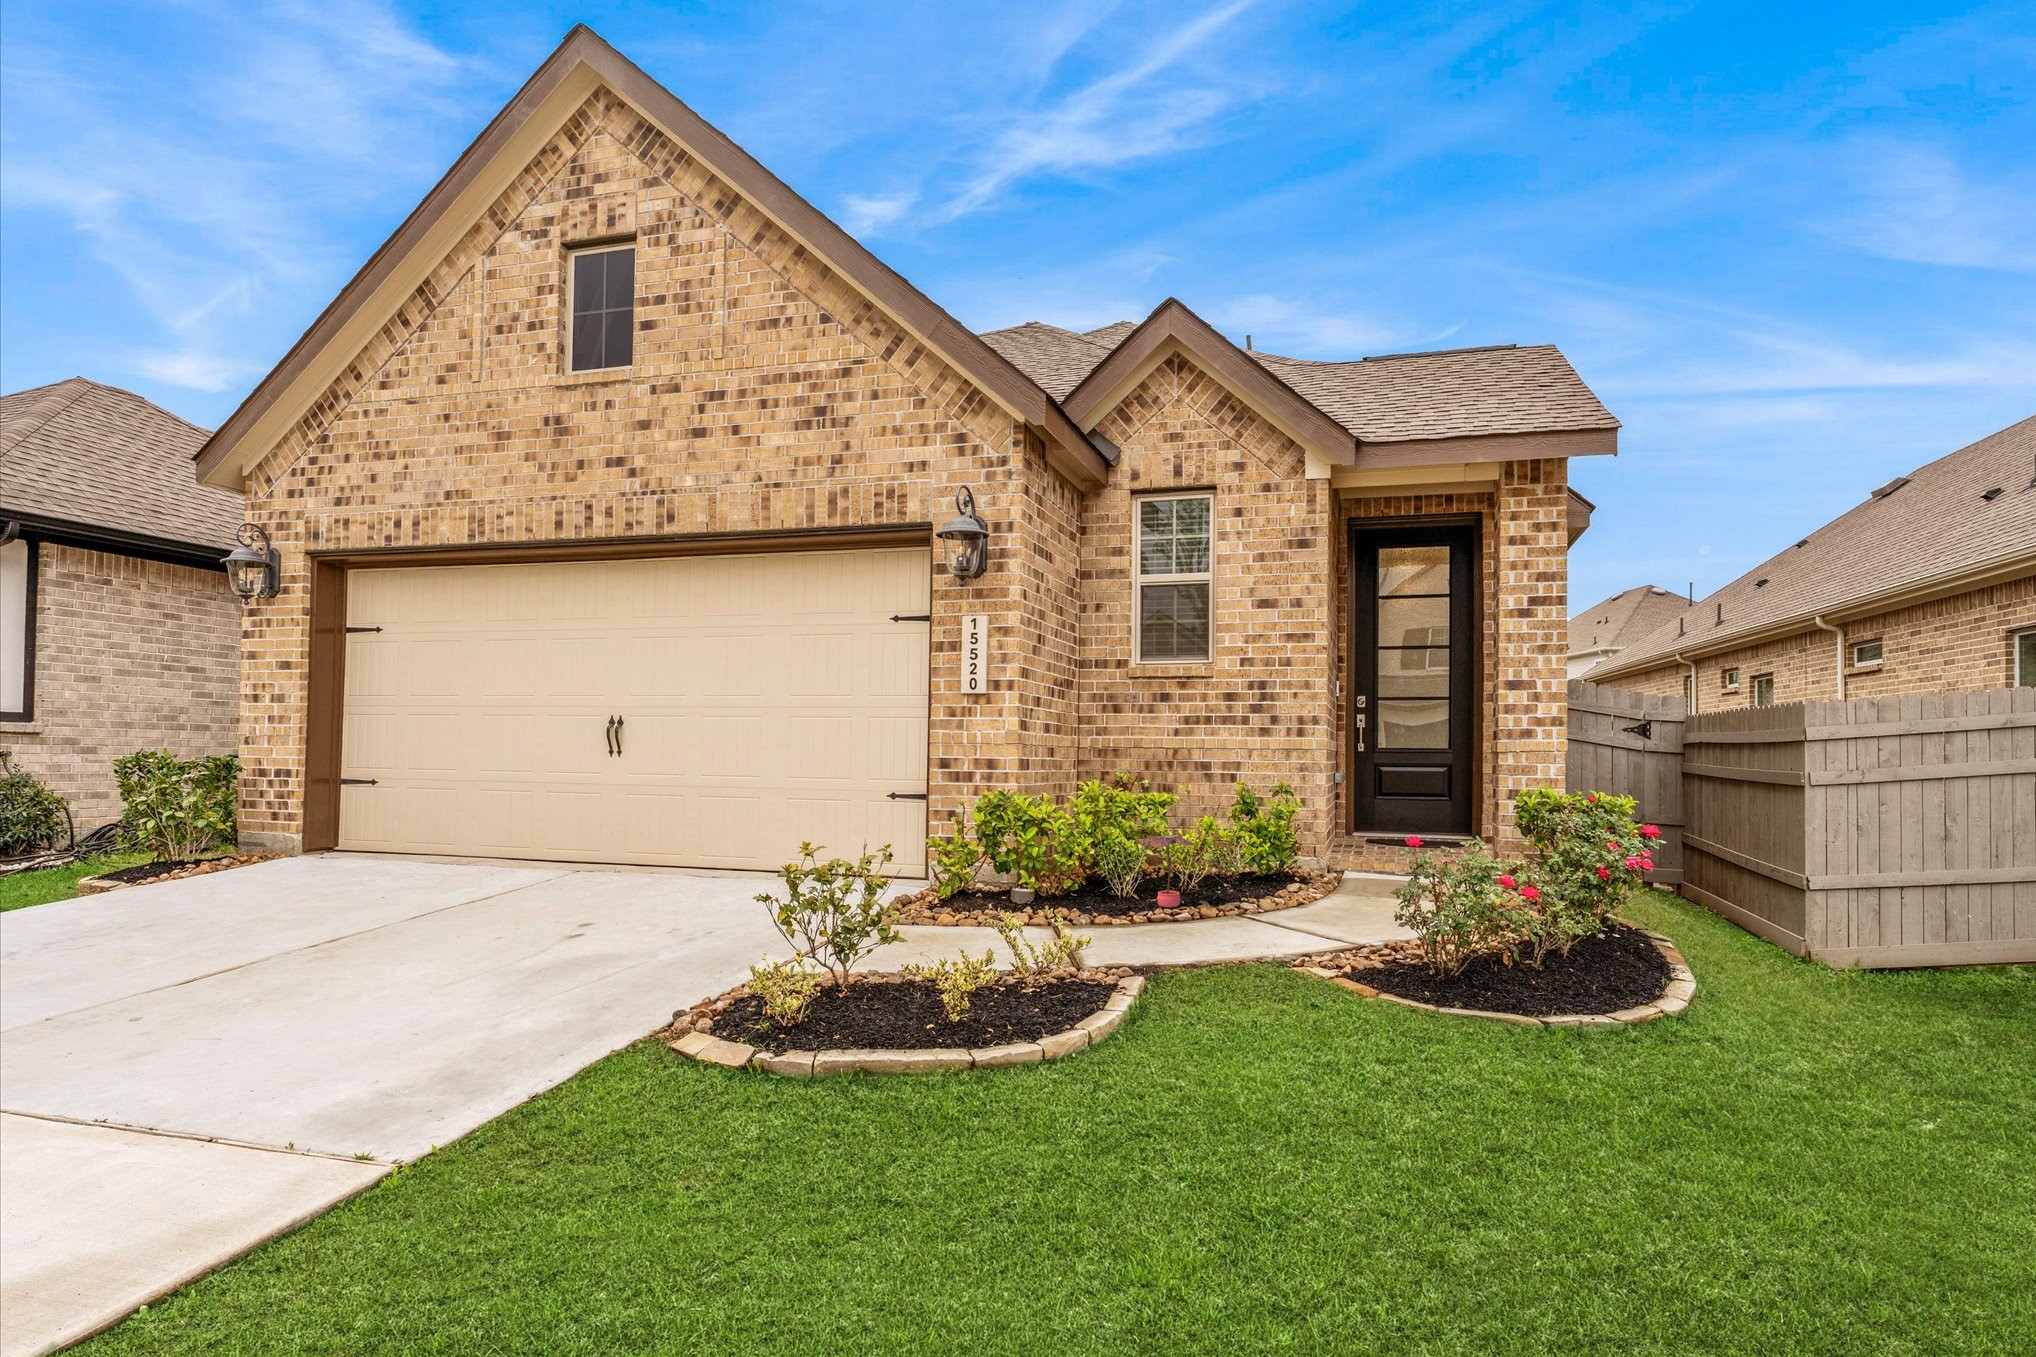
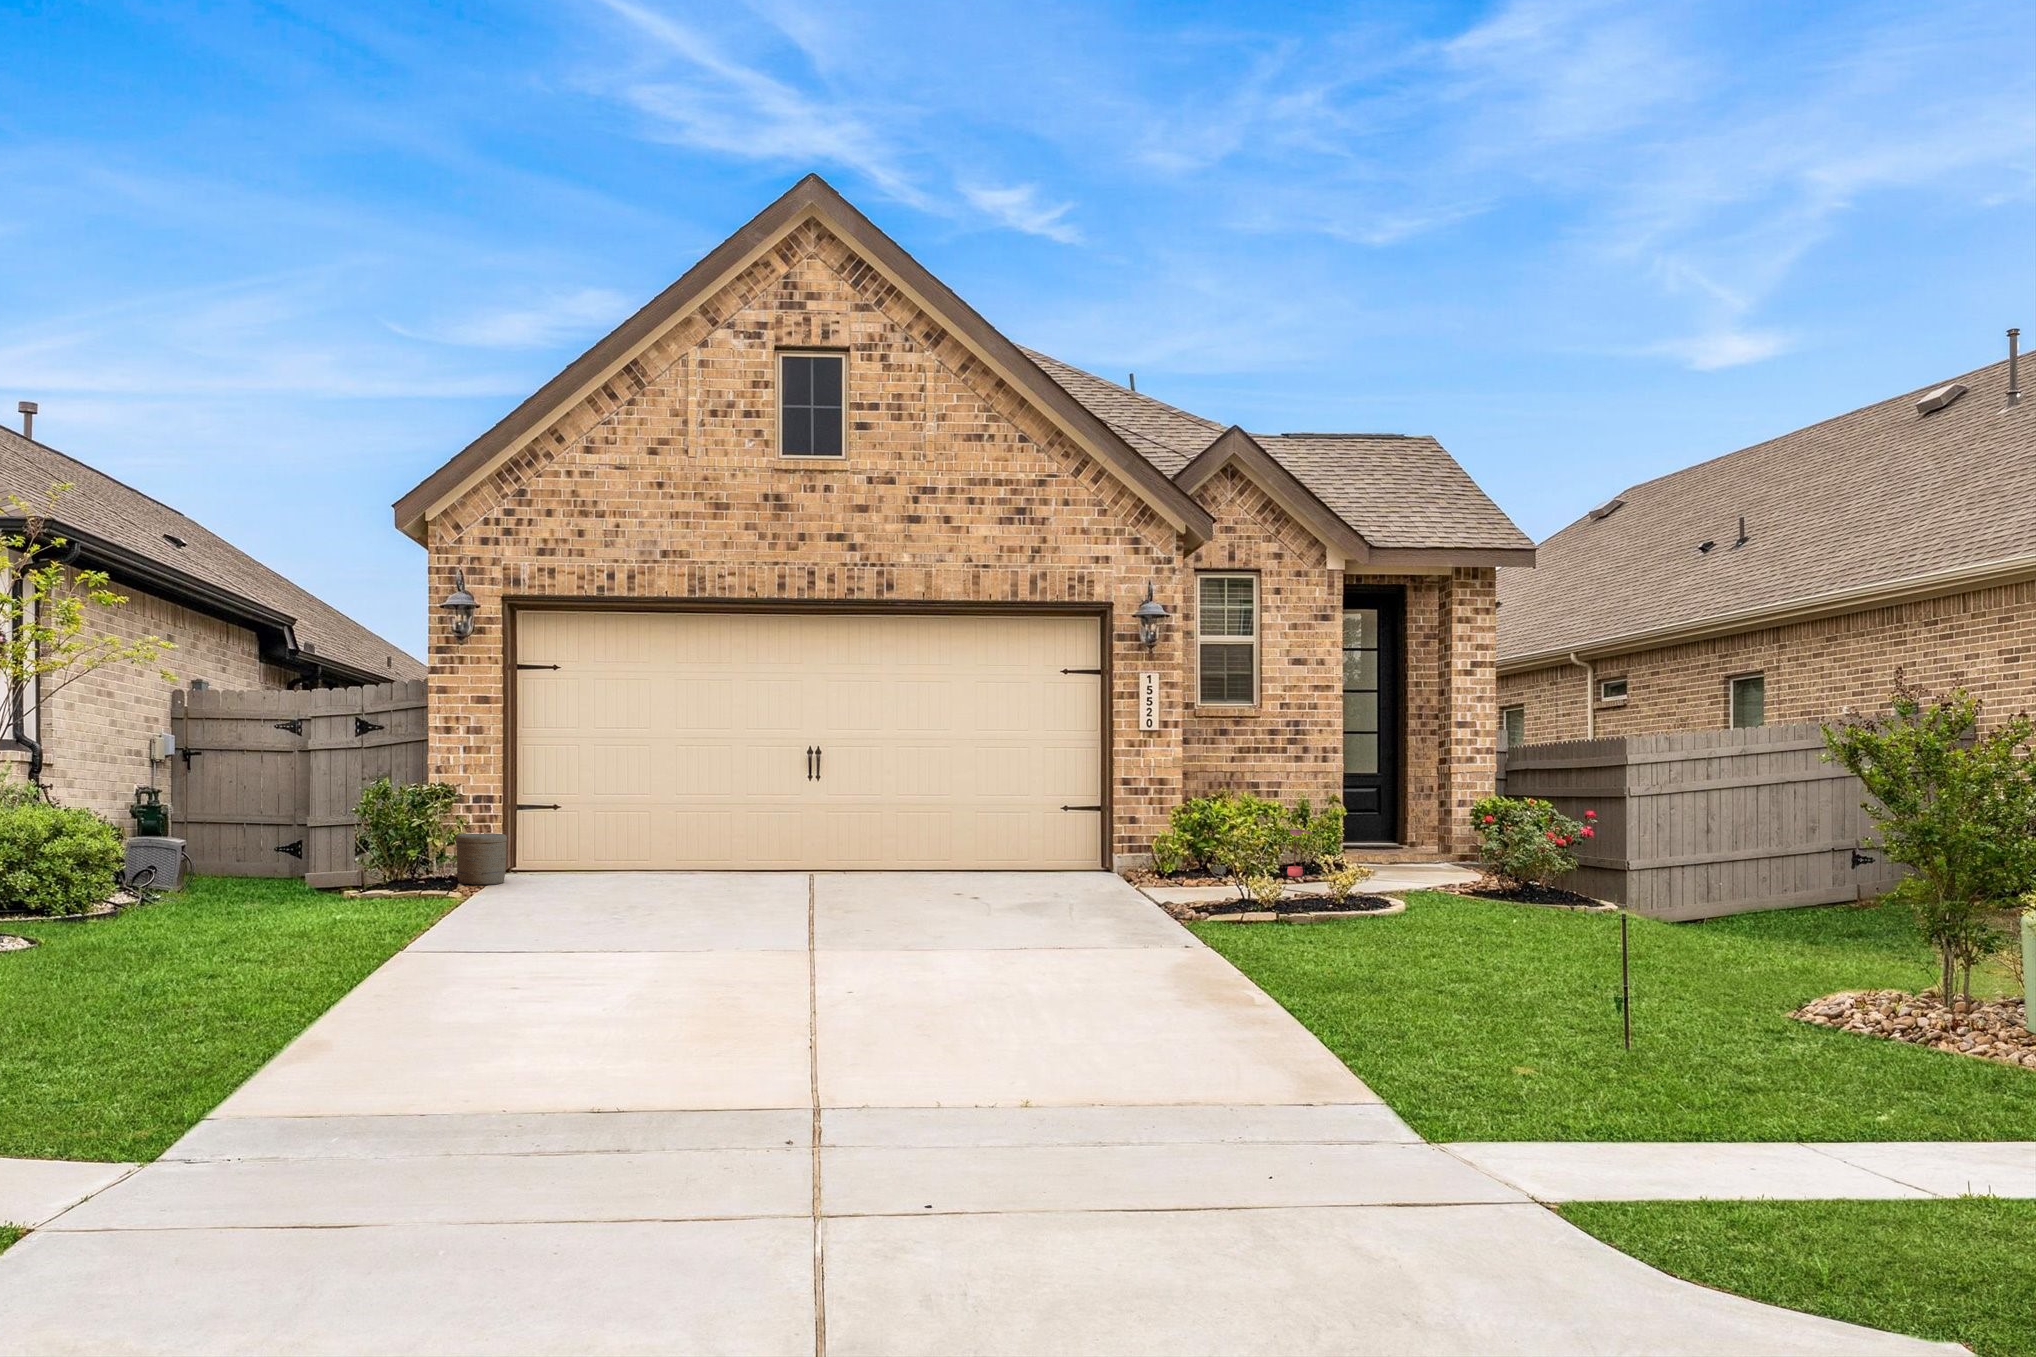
woven basket: none [208,810,275,869] -> present [455,833,507,885]

